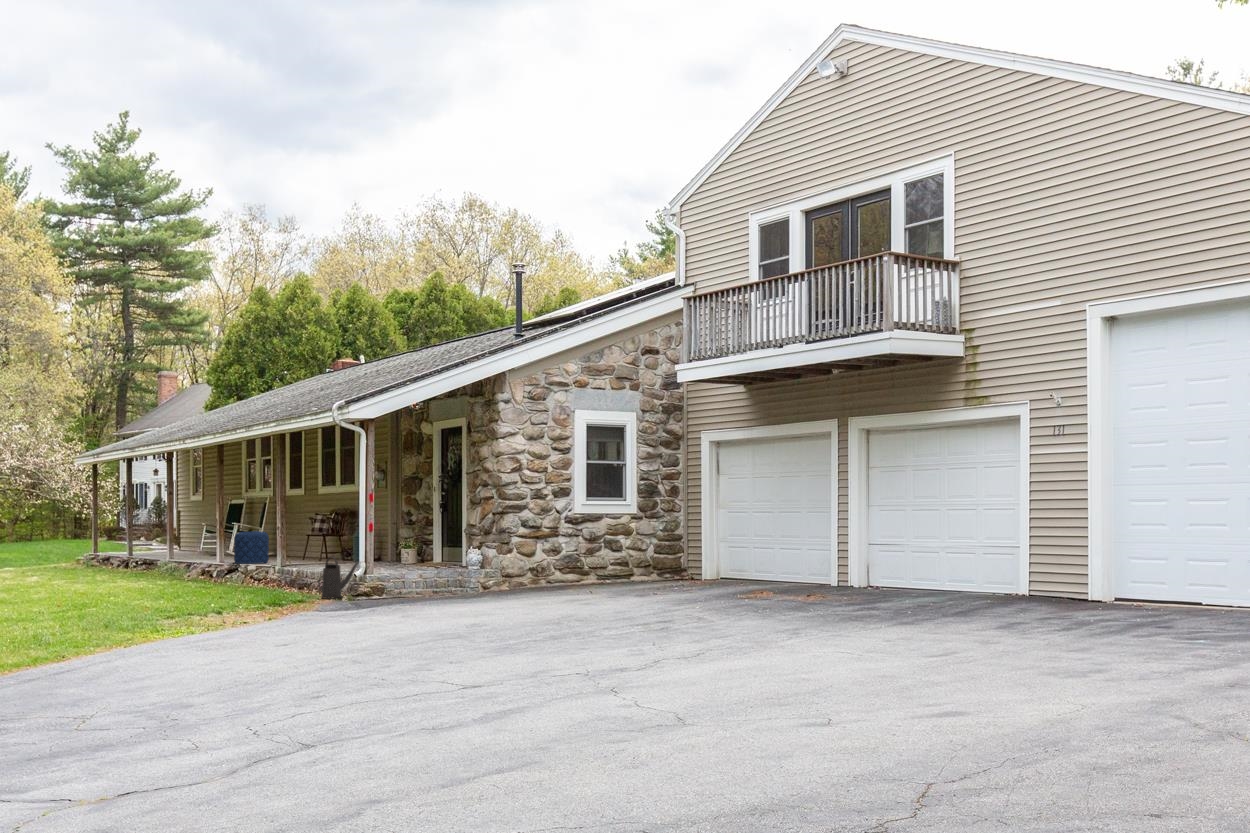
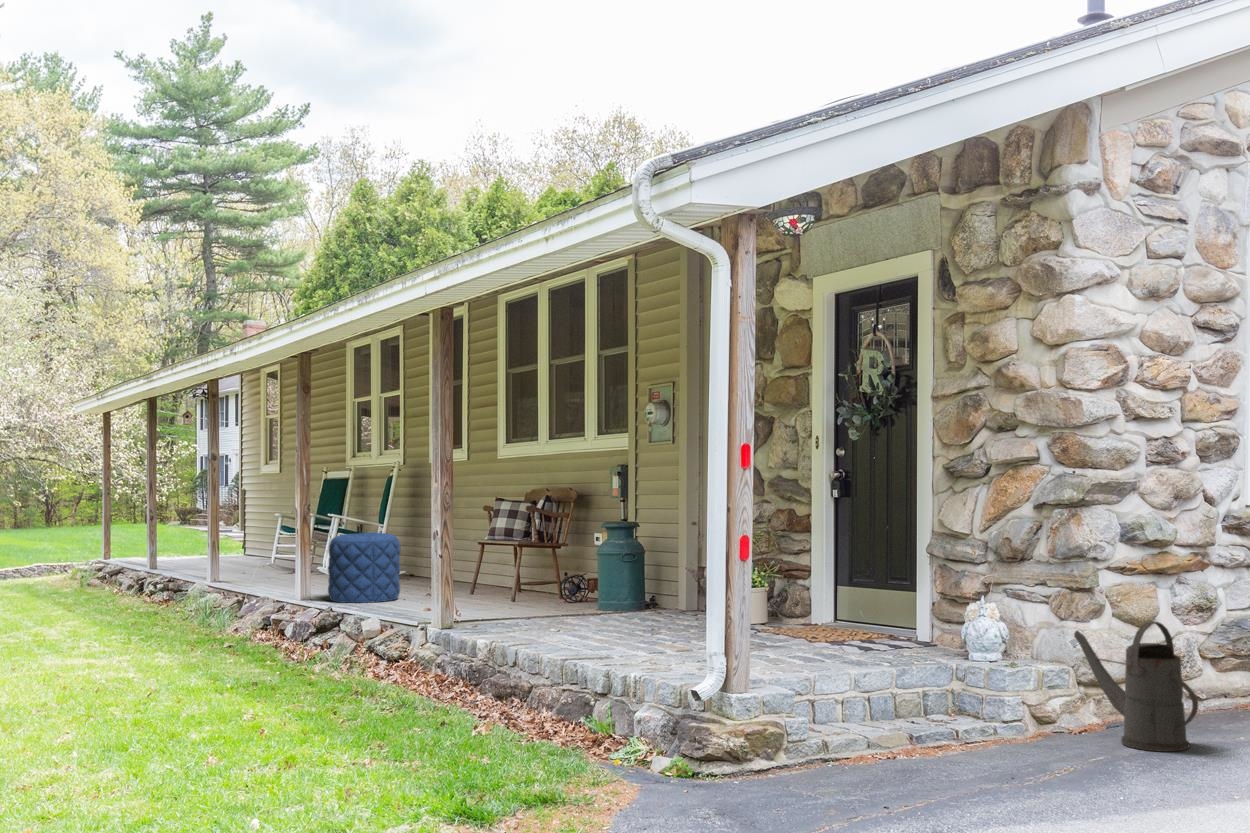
watering can: present [318,557,358,599] -> present [1074,621,1198,752]

